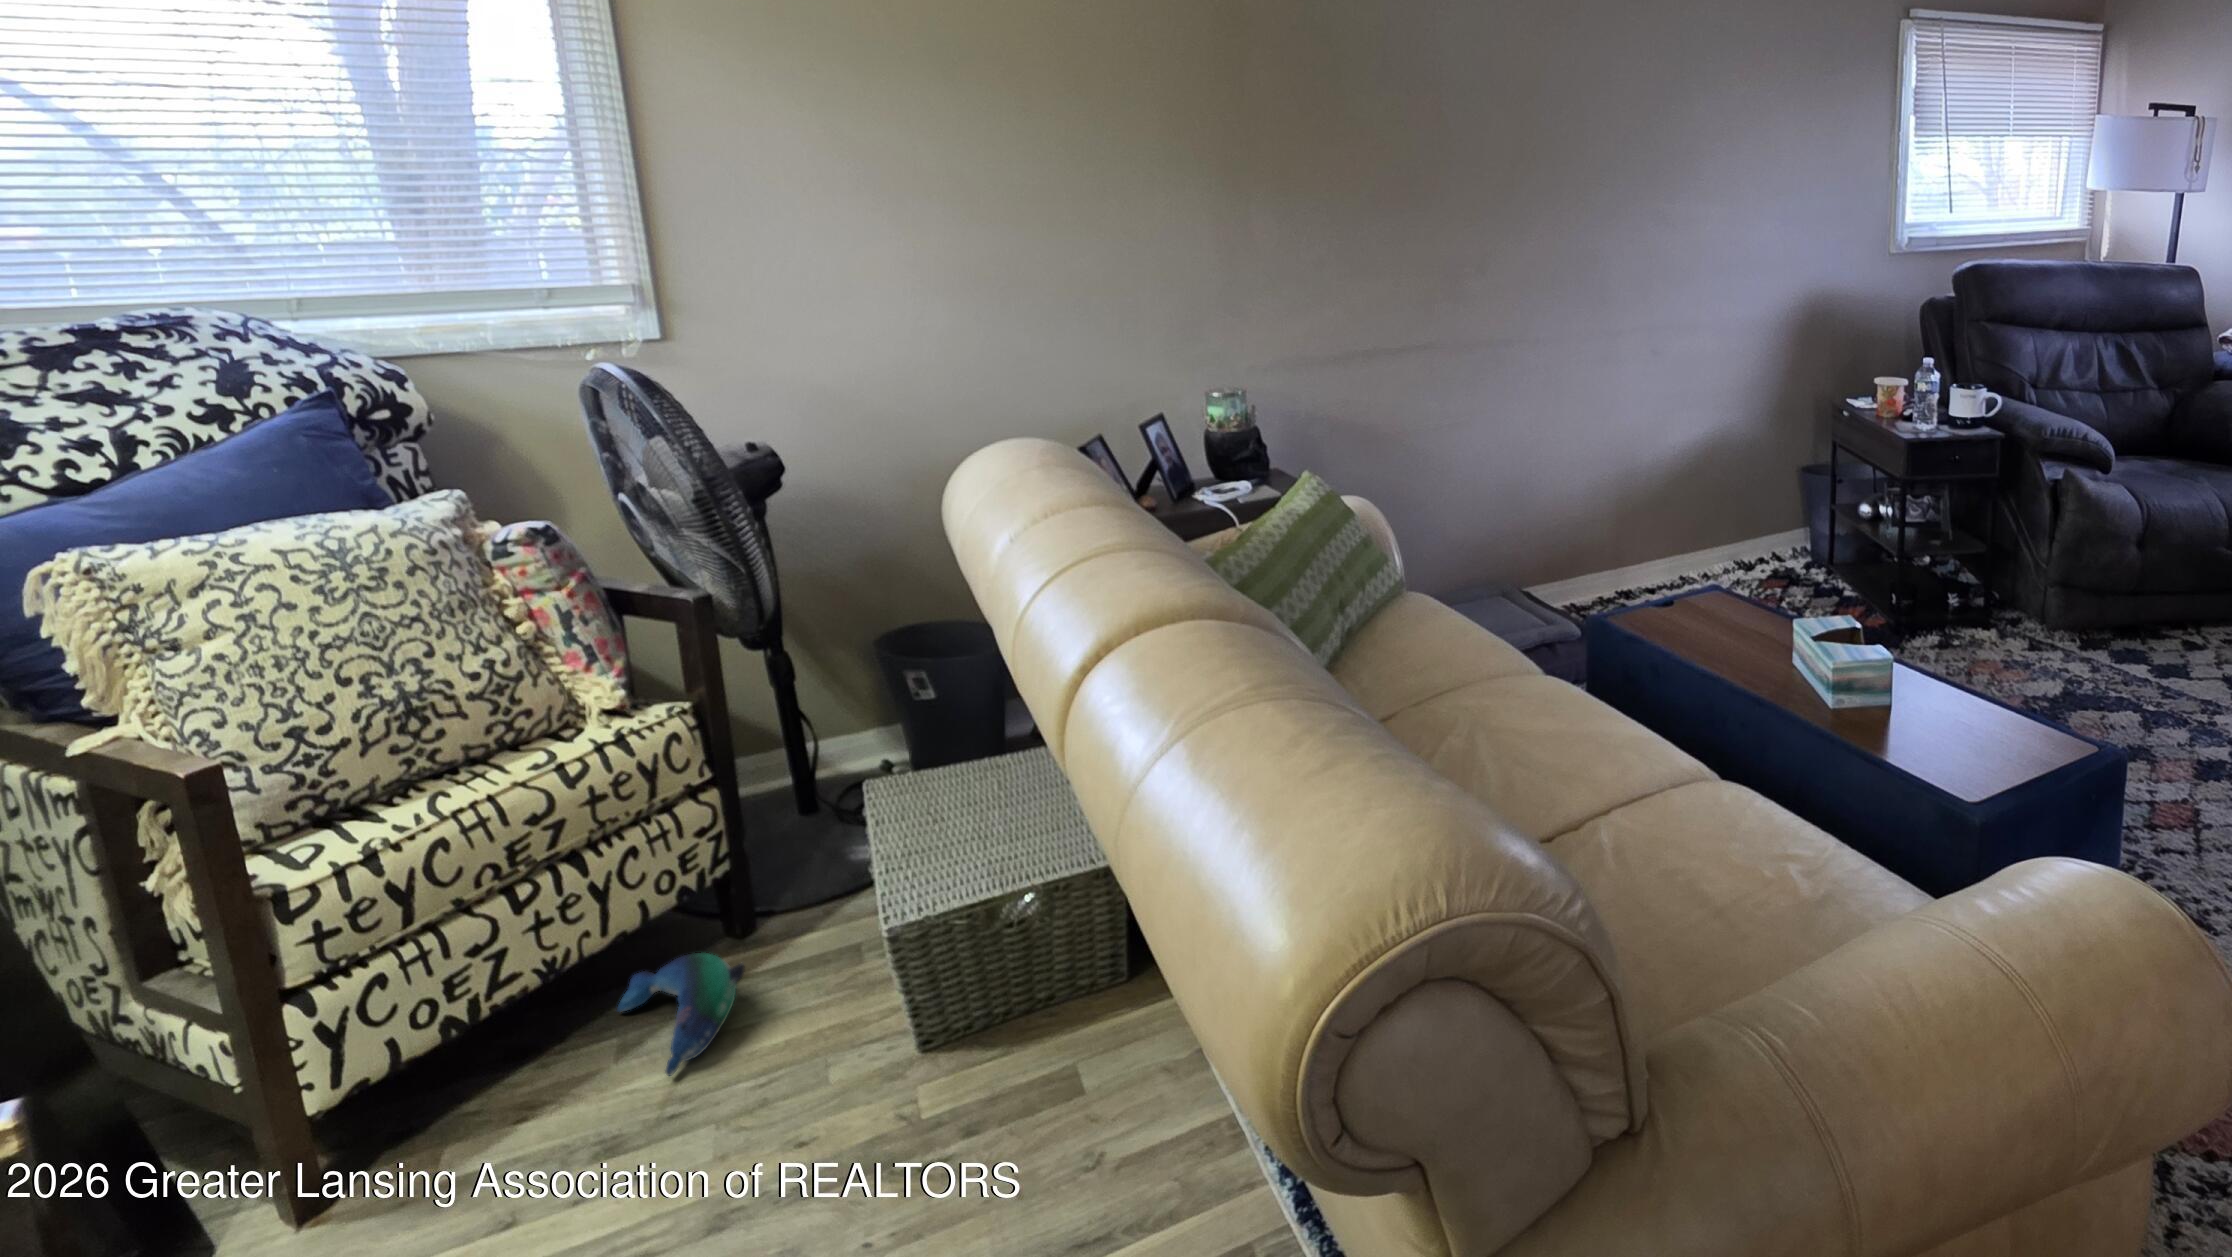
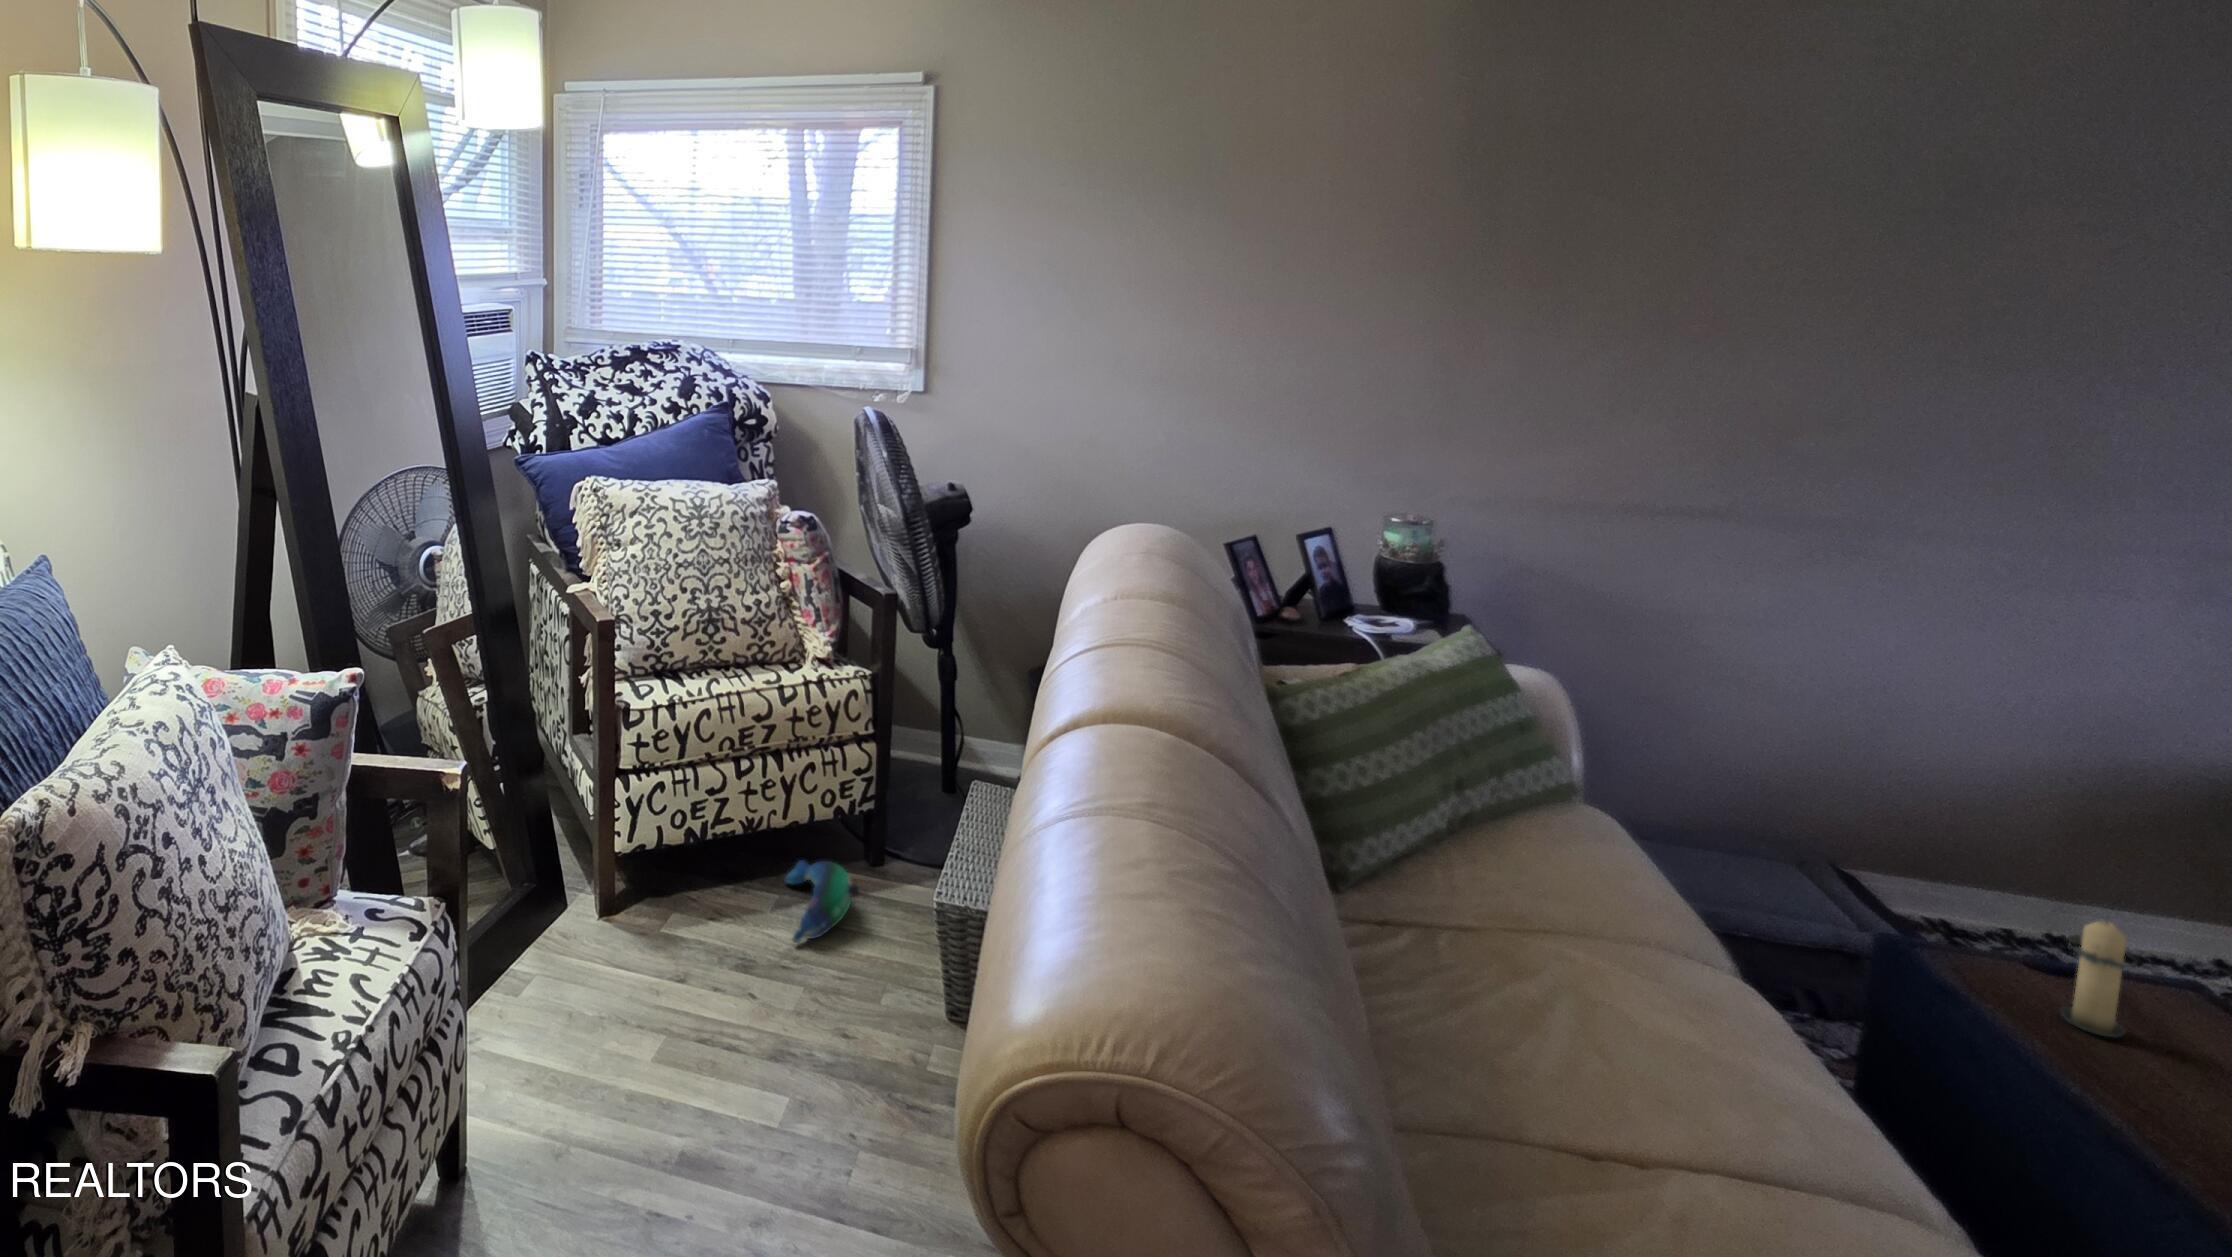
candle: none [1677,569,1714,645] -> present [2059,916,2139,1037]

